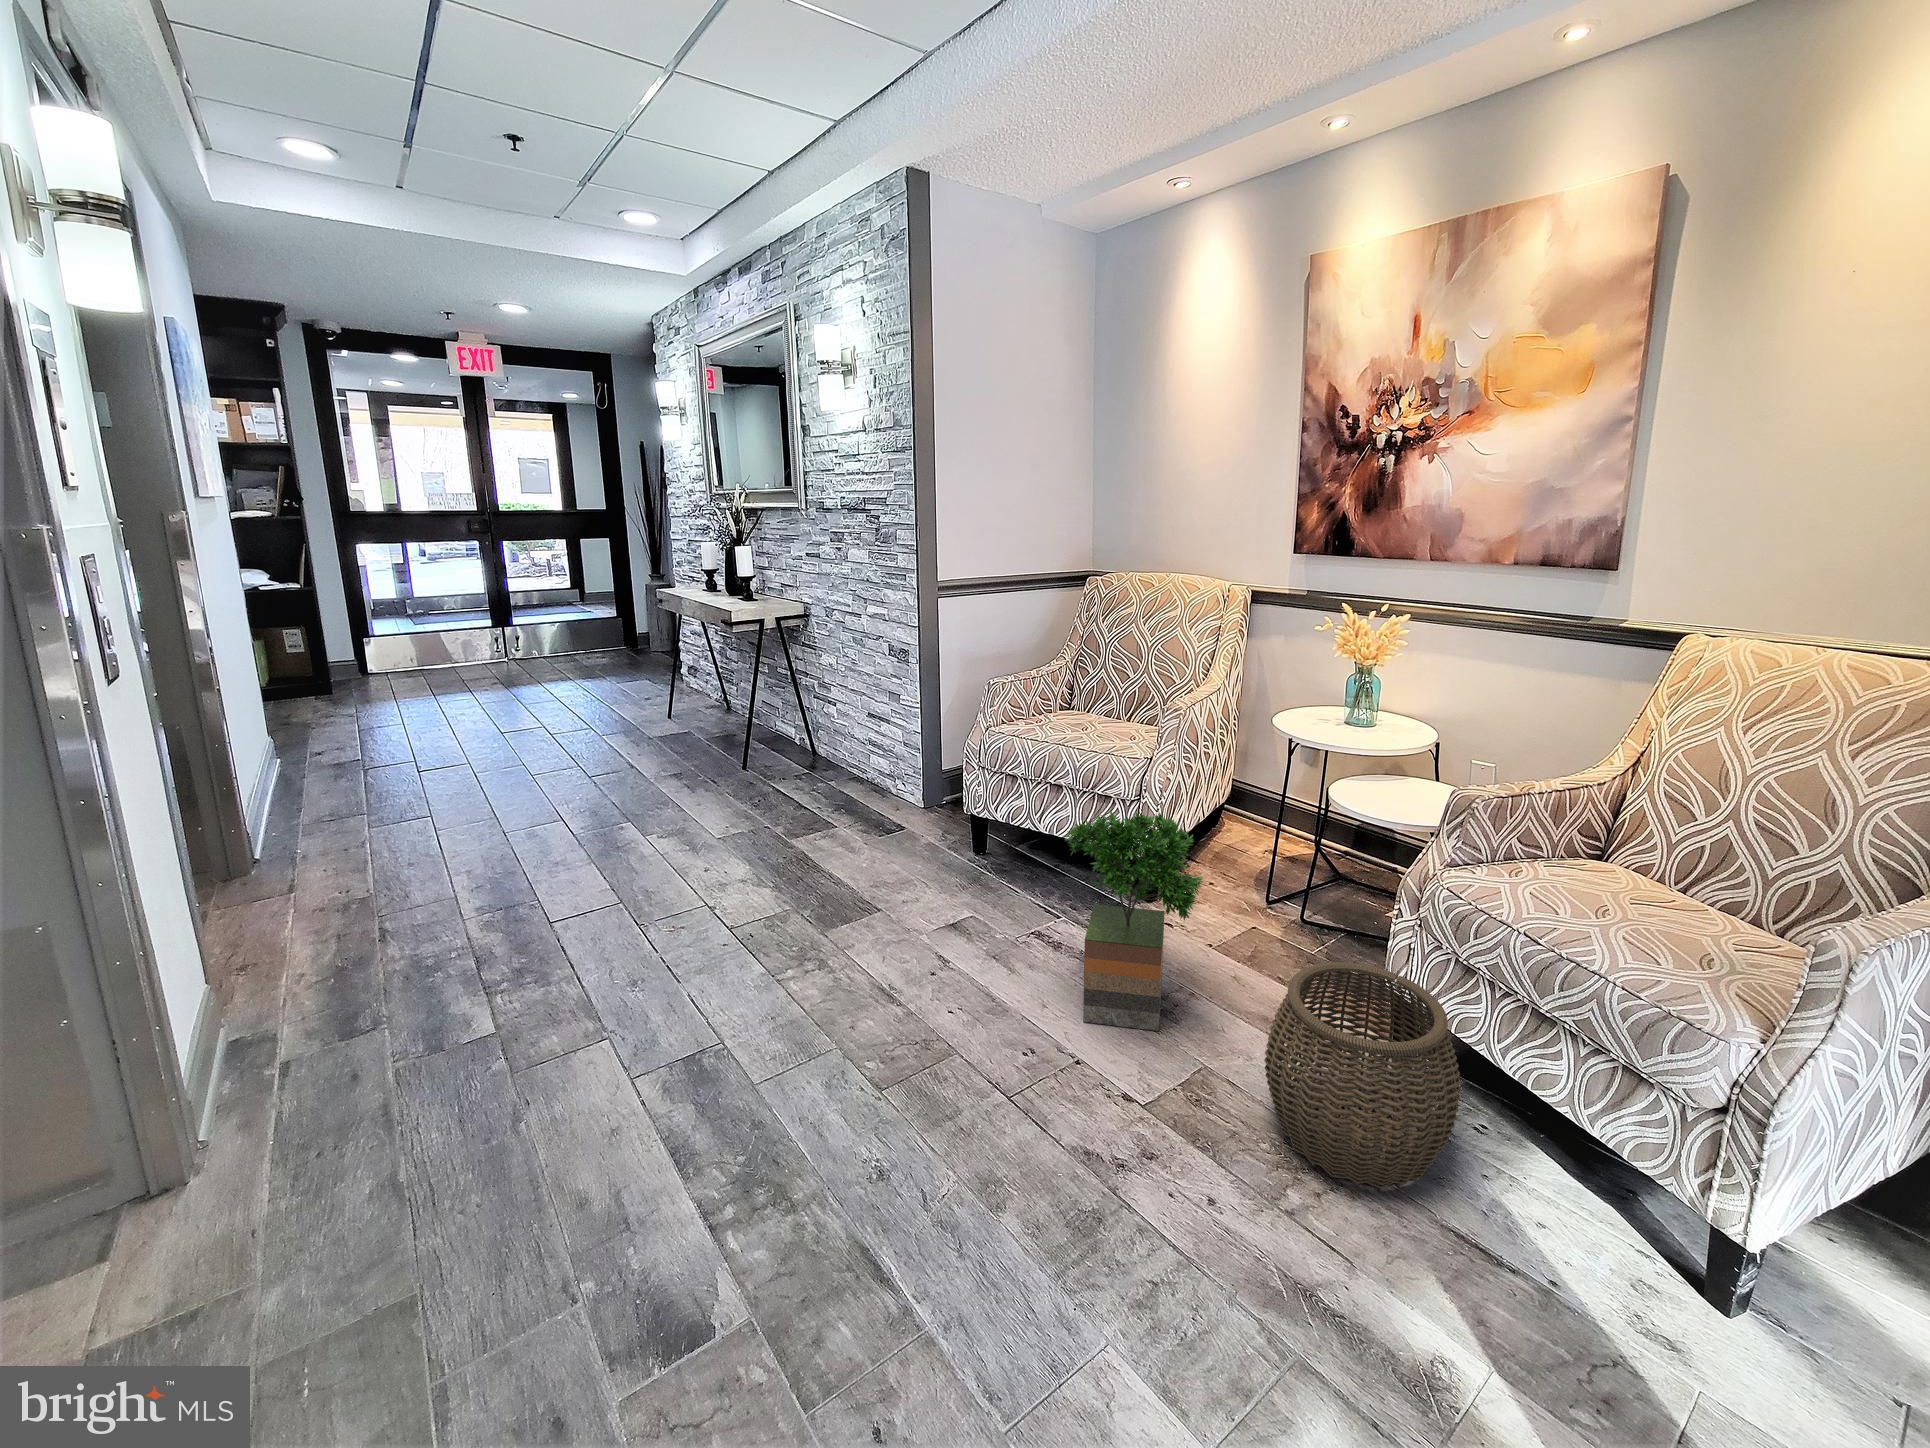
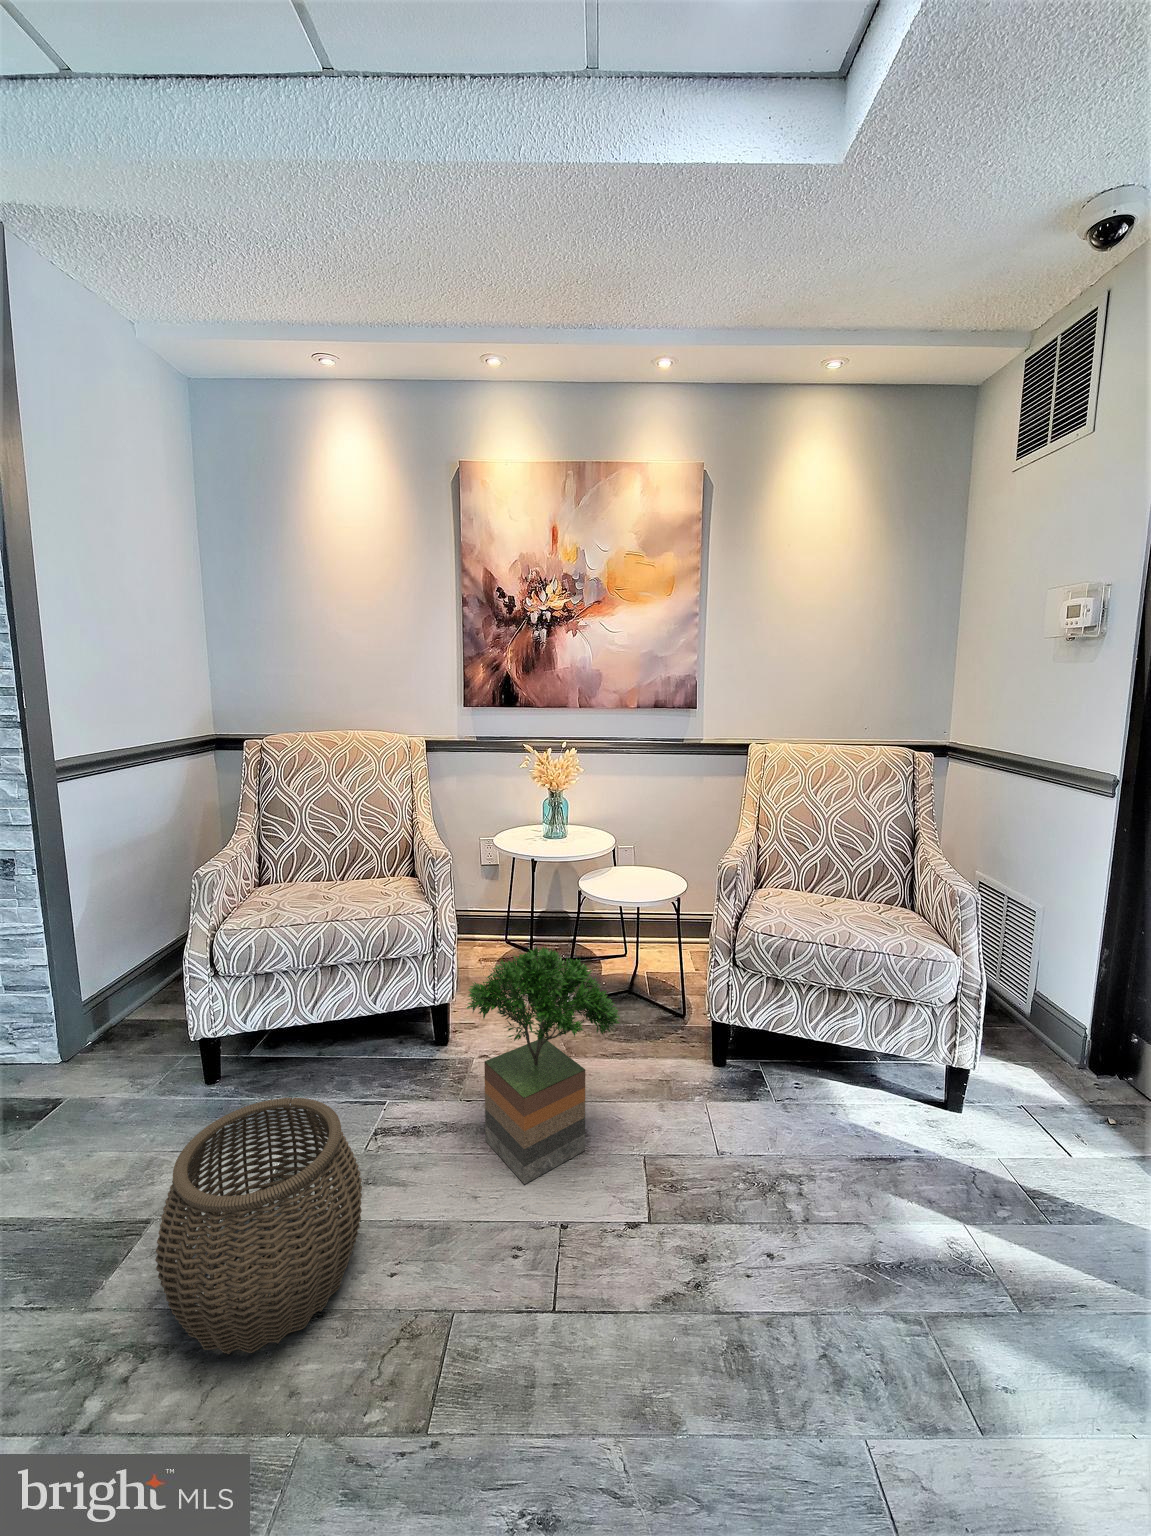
woven basket: present [1264,962,1461,1188] -> present [155,1098,362,1354]

